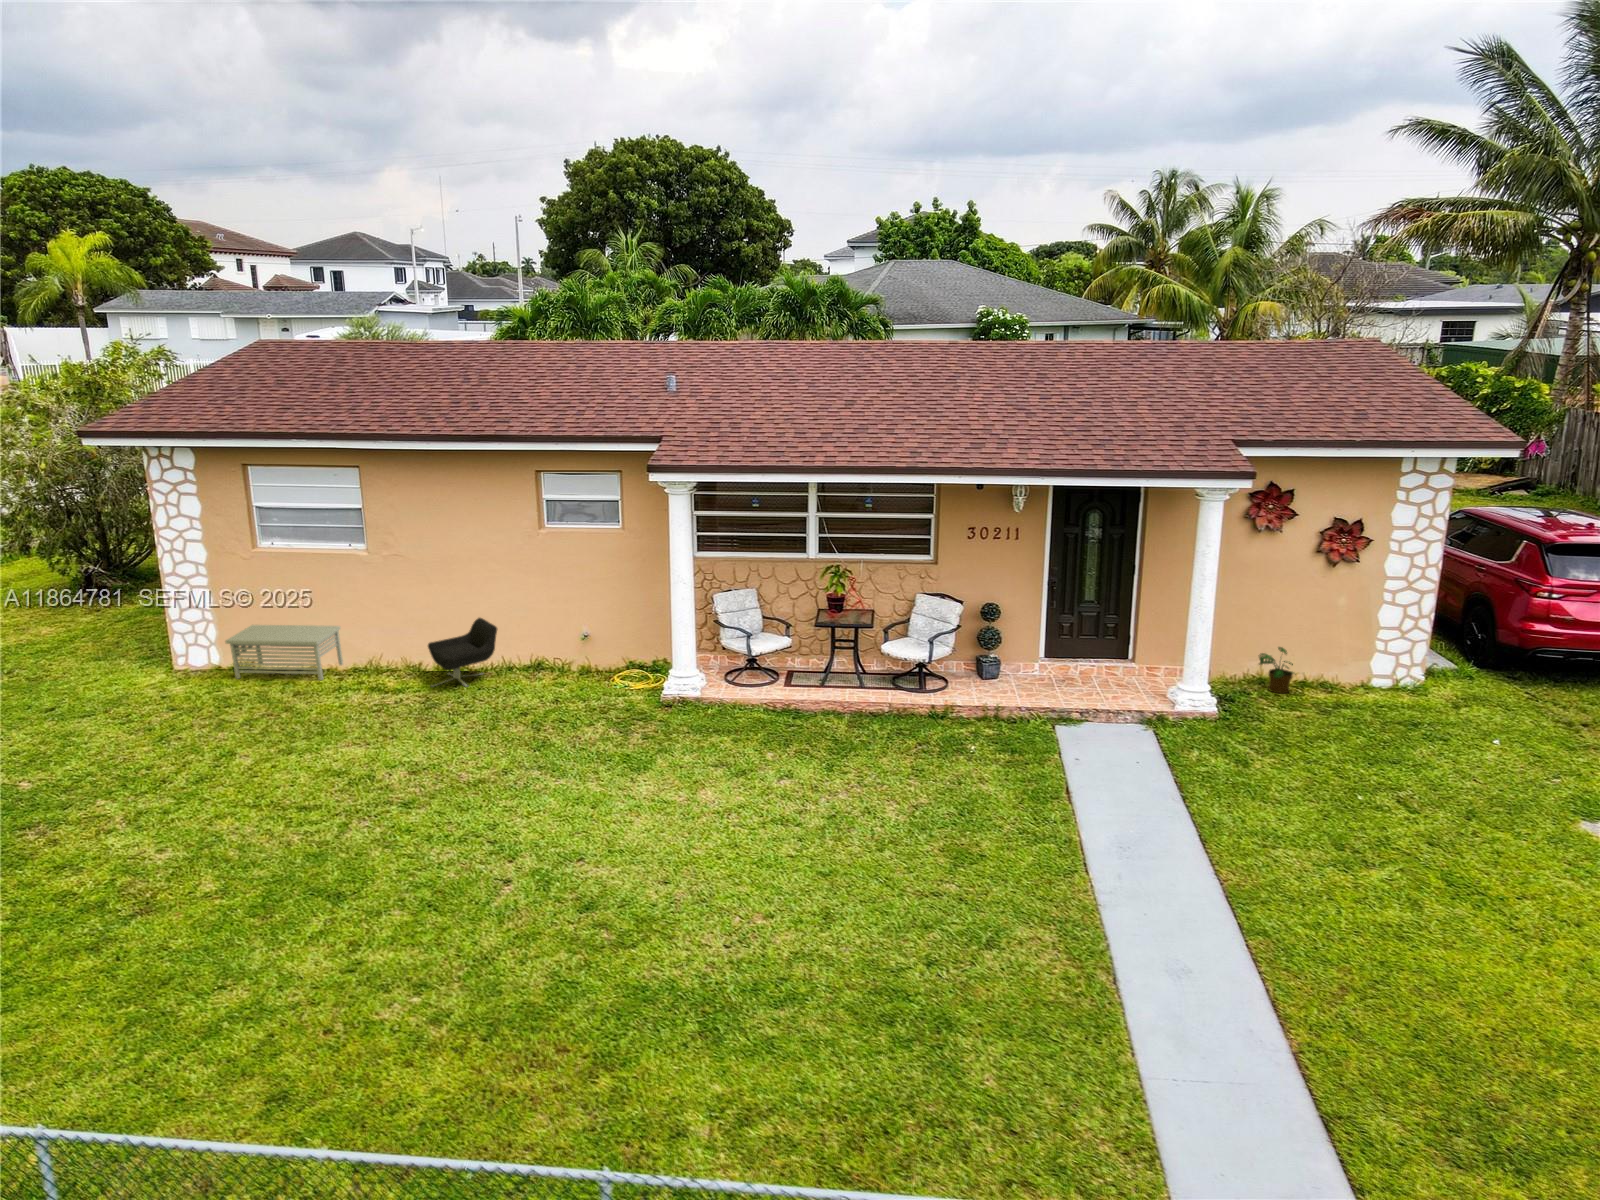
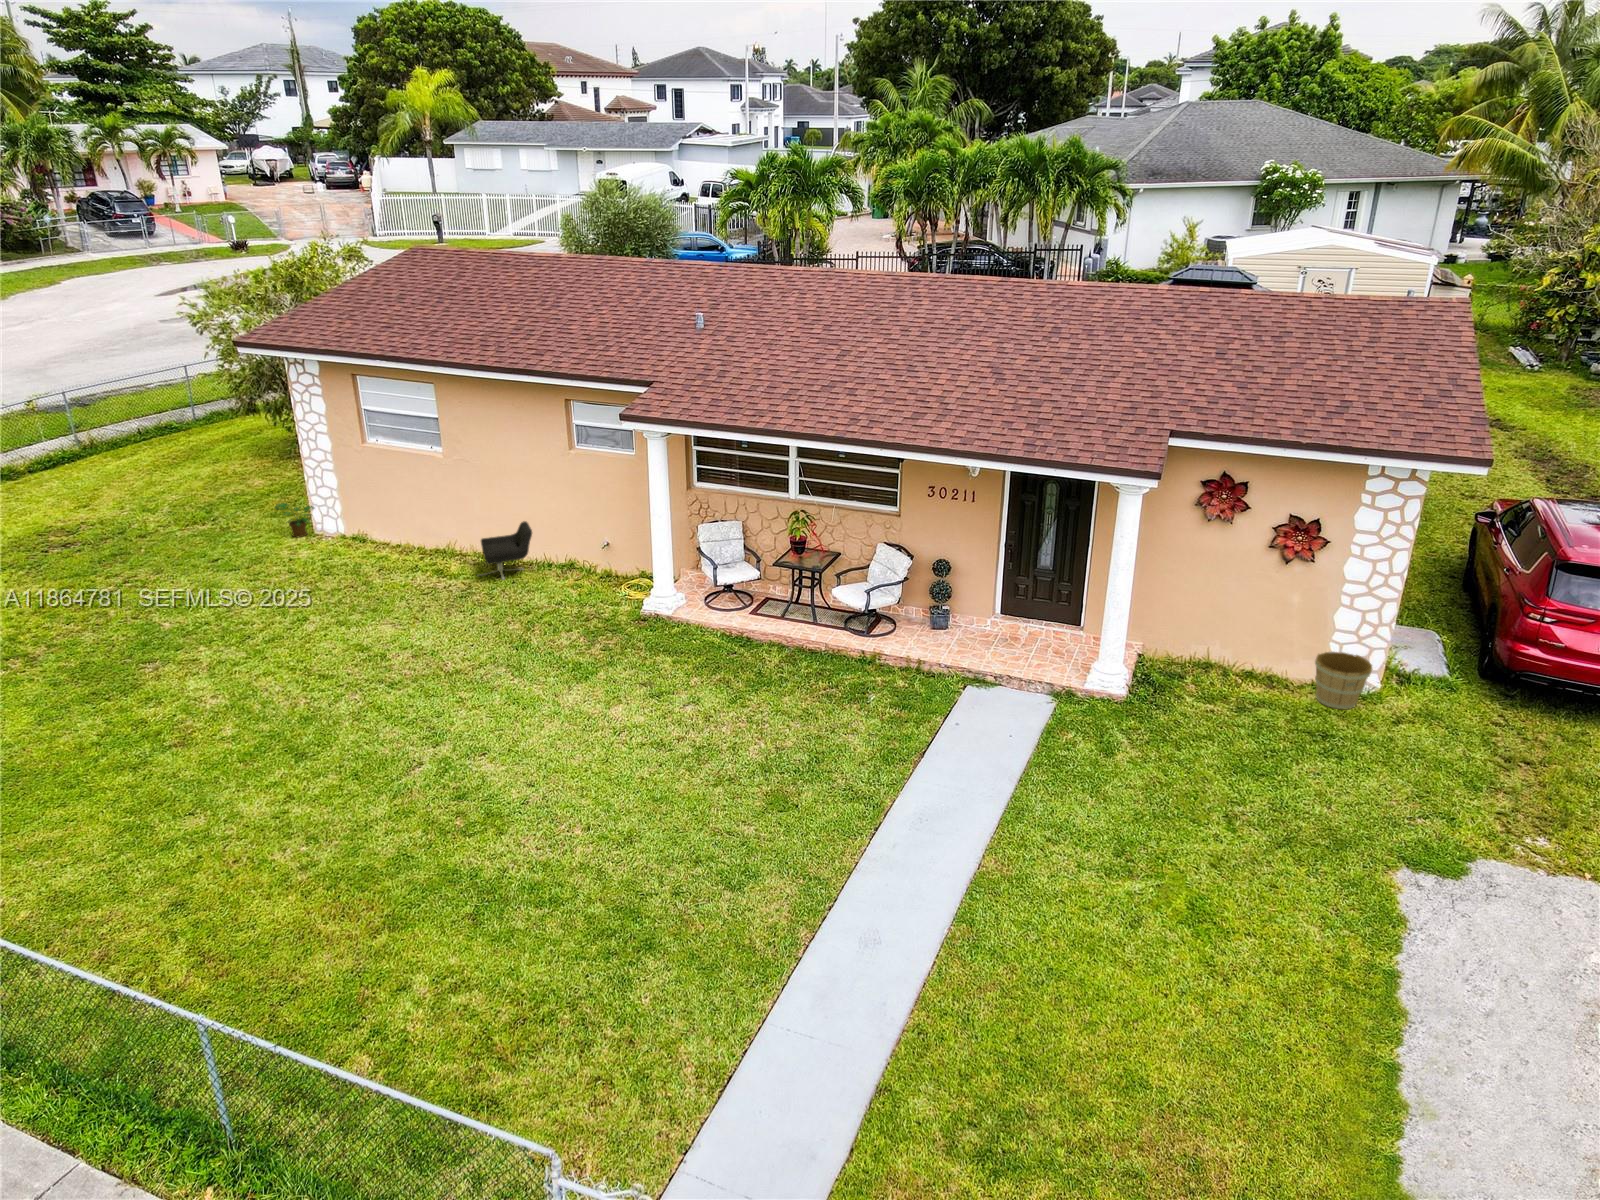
storage bench: present [225,625,343,680] -> none [335,507,427,560]
potted plant: present [1259,647,1296,694] -> present [275,503,314,537]
wooden bucket: none [1372,647,1429,701] -> present [1315,652,1373,710]

